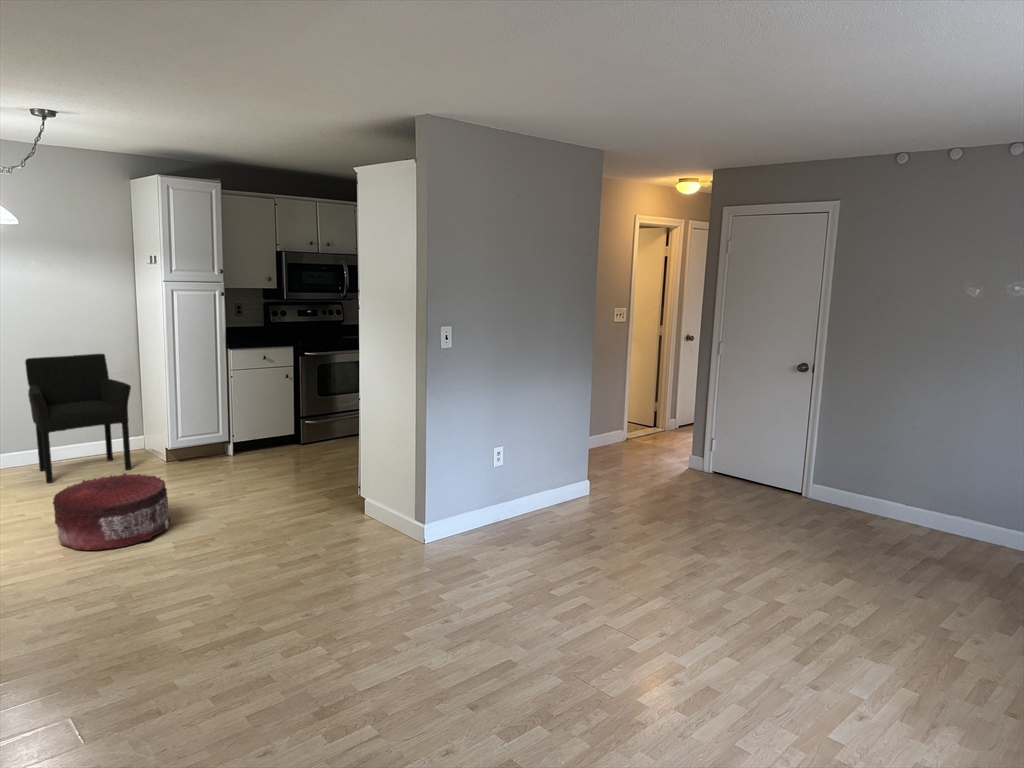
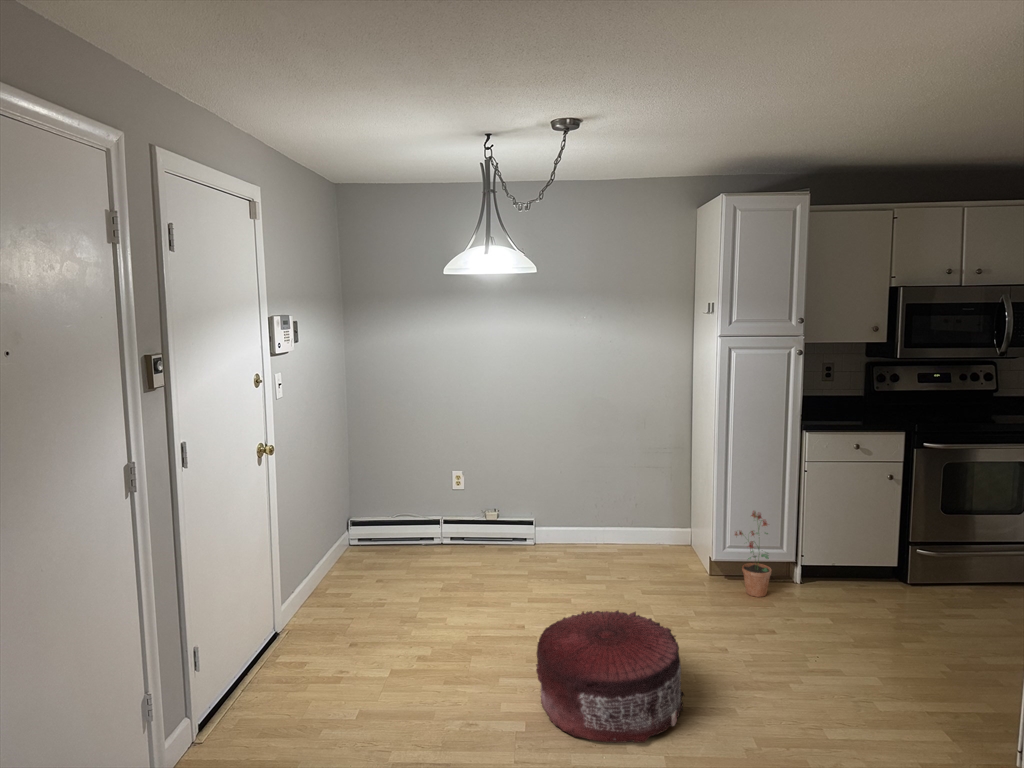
armchair: present [25,354,131,483] -> none [566,425,673,578]
potted plant: none [183,407,214,466] -> present [735,511,771,597]

